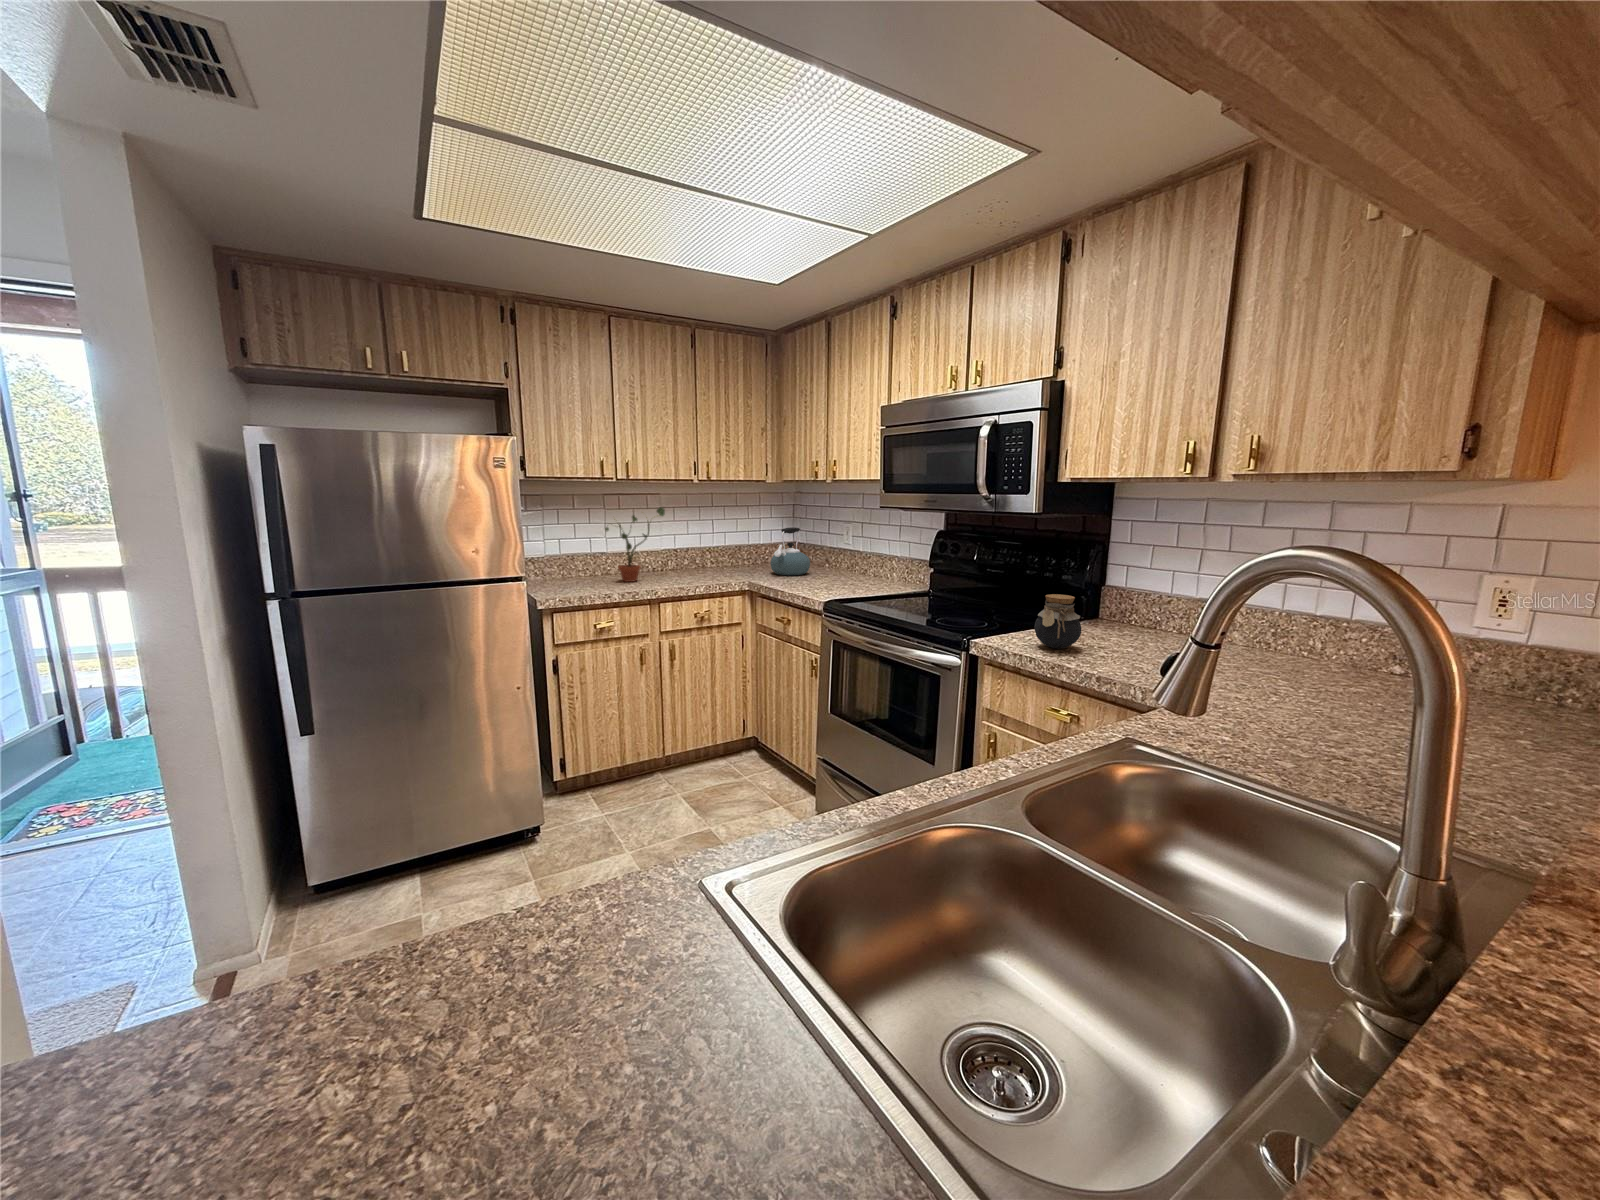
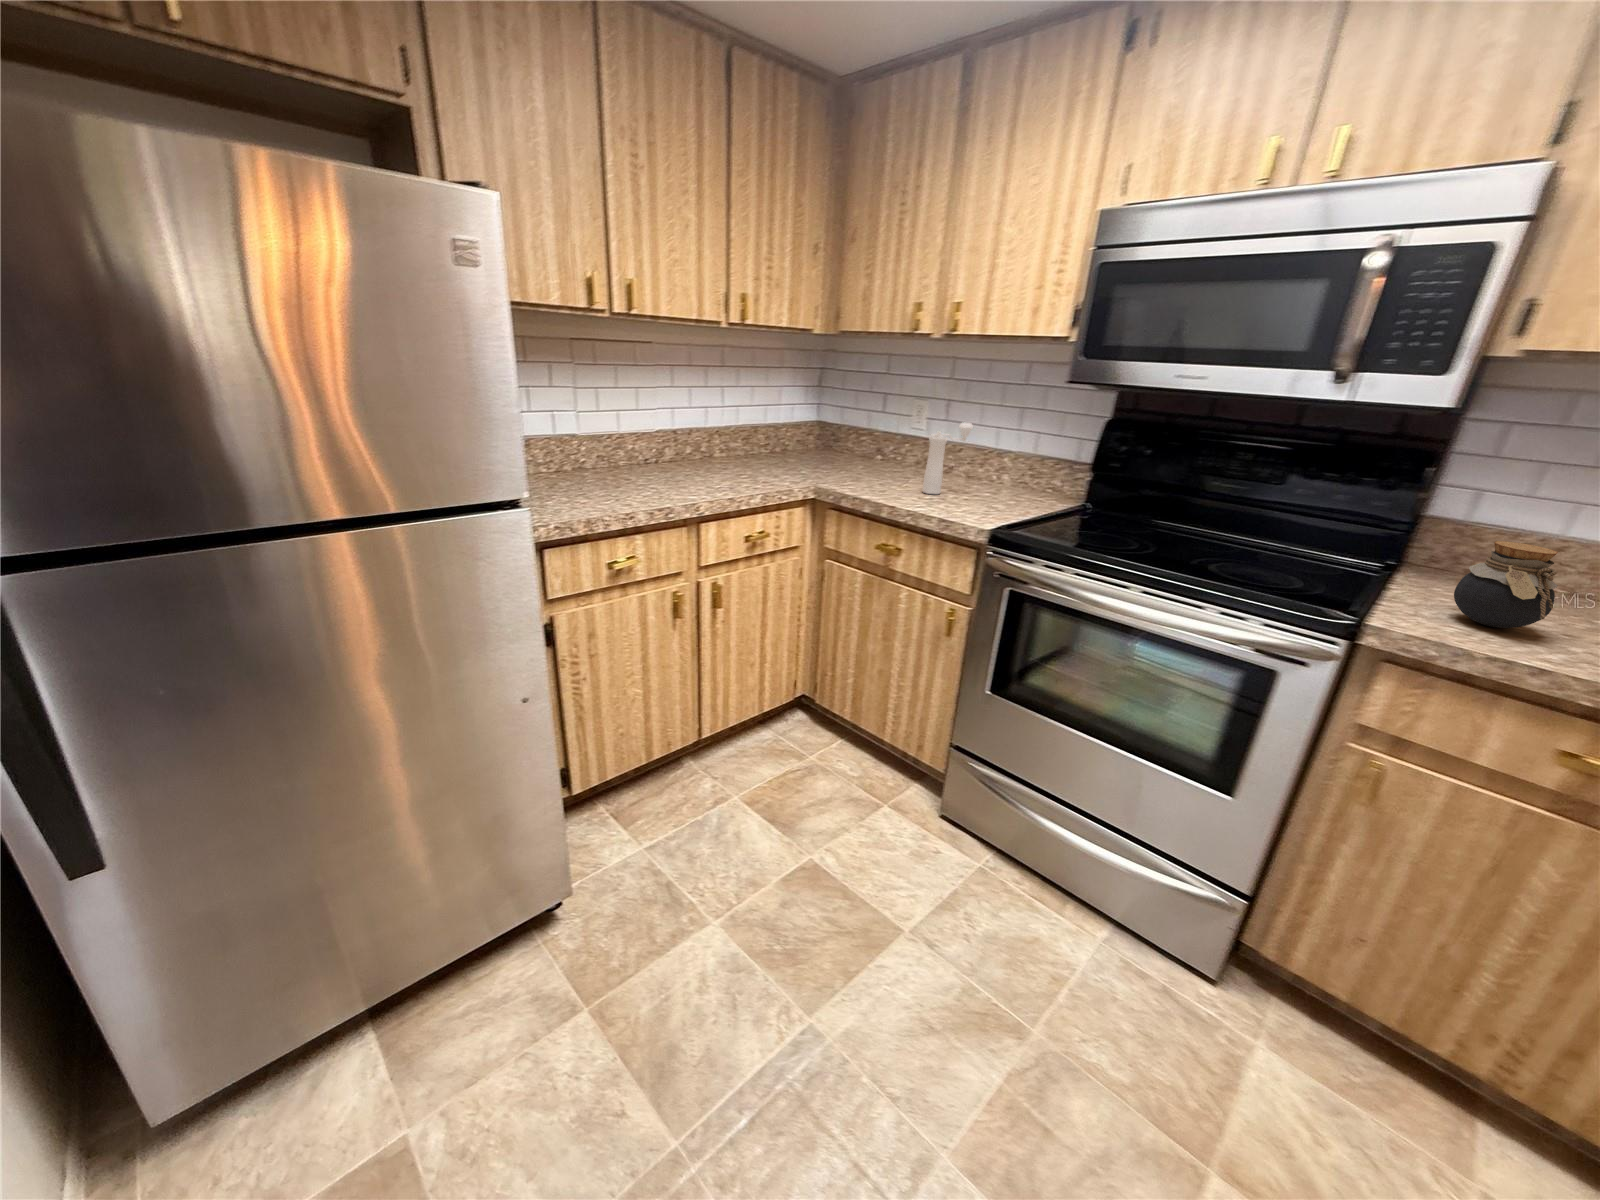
potted plant: present [605,507,665,582] -> none [596,365,679,487]
kettle: present [770,527,810,575] -> none [821,404,877,474]
pepper mill: none [820,537,855,586] -> present [923,422,973,494]

